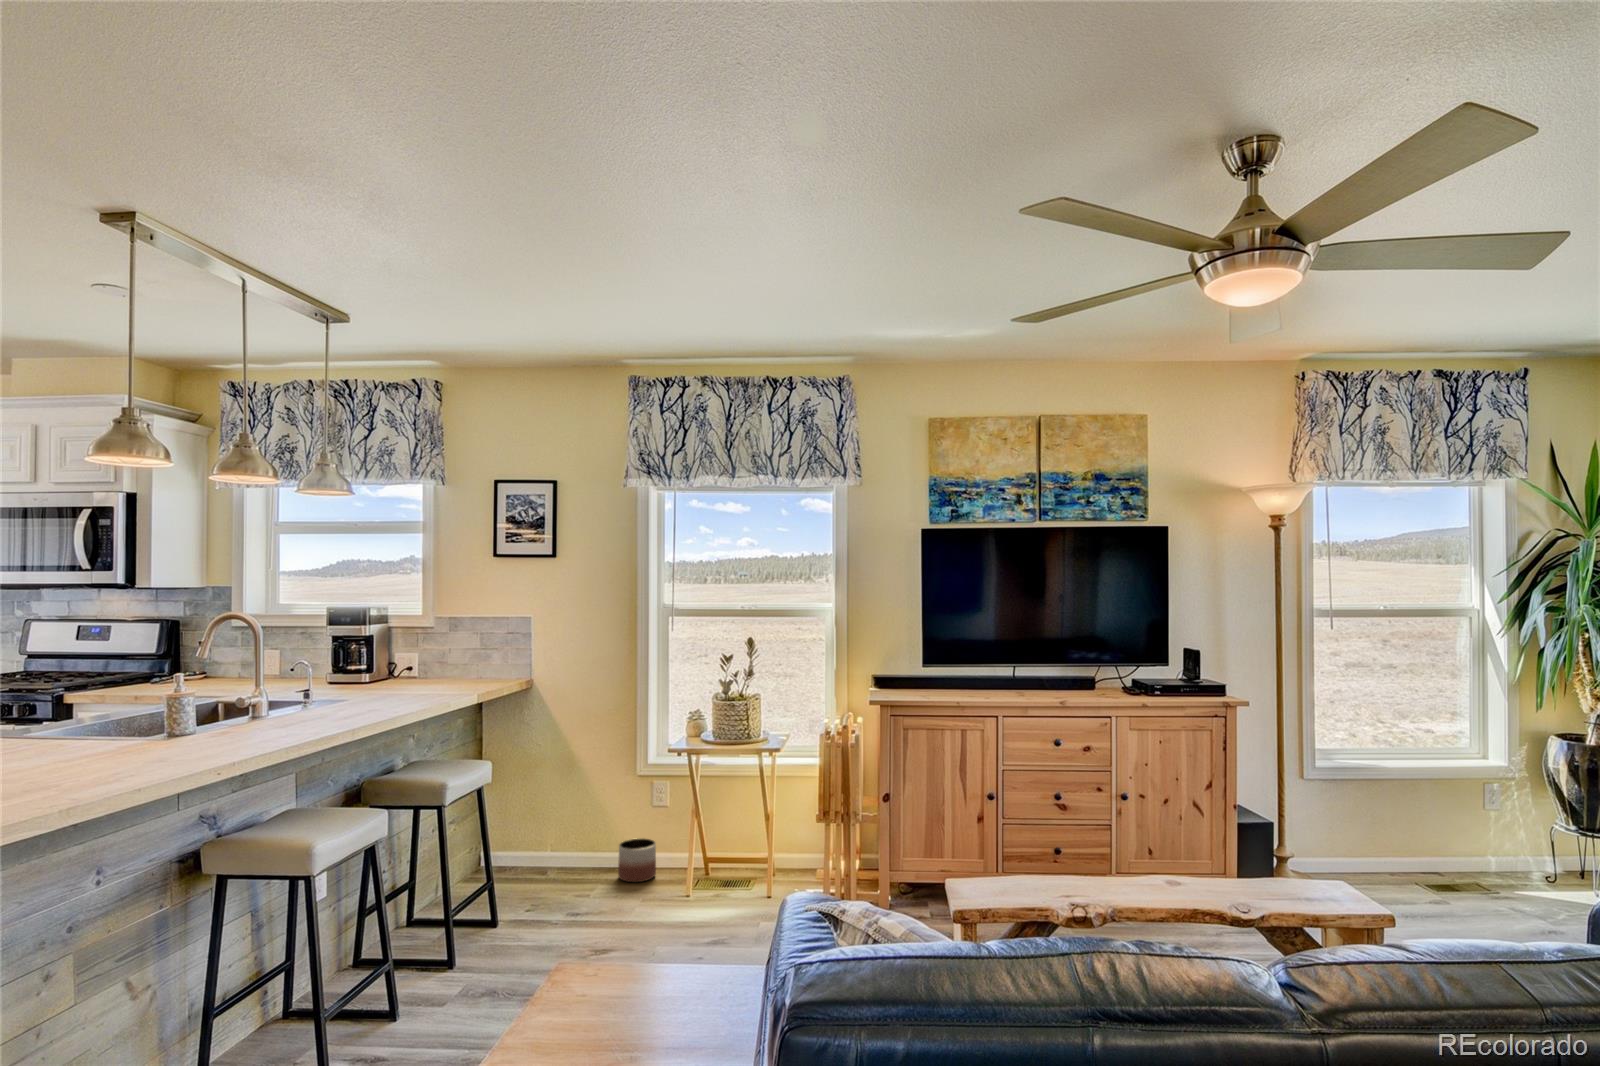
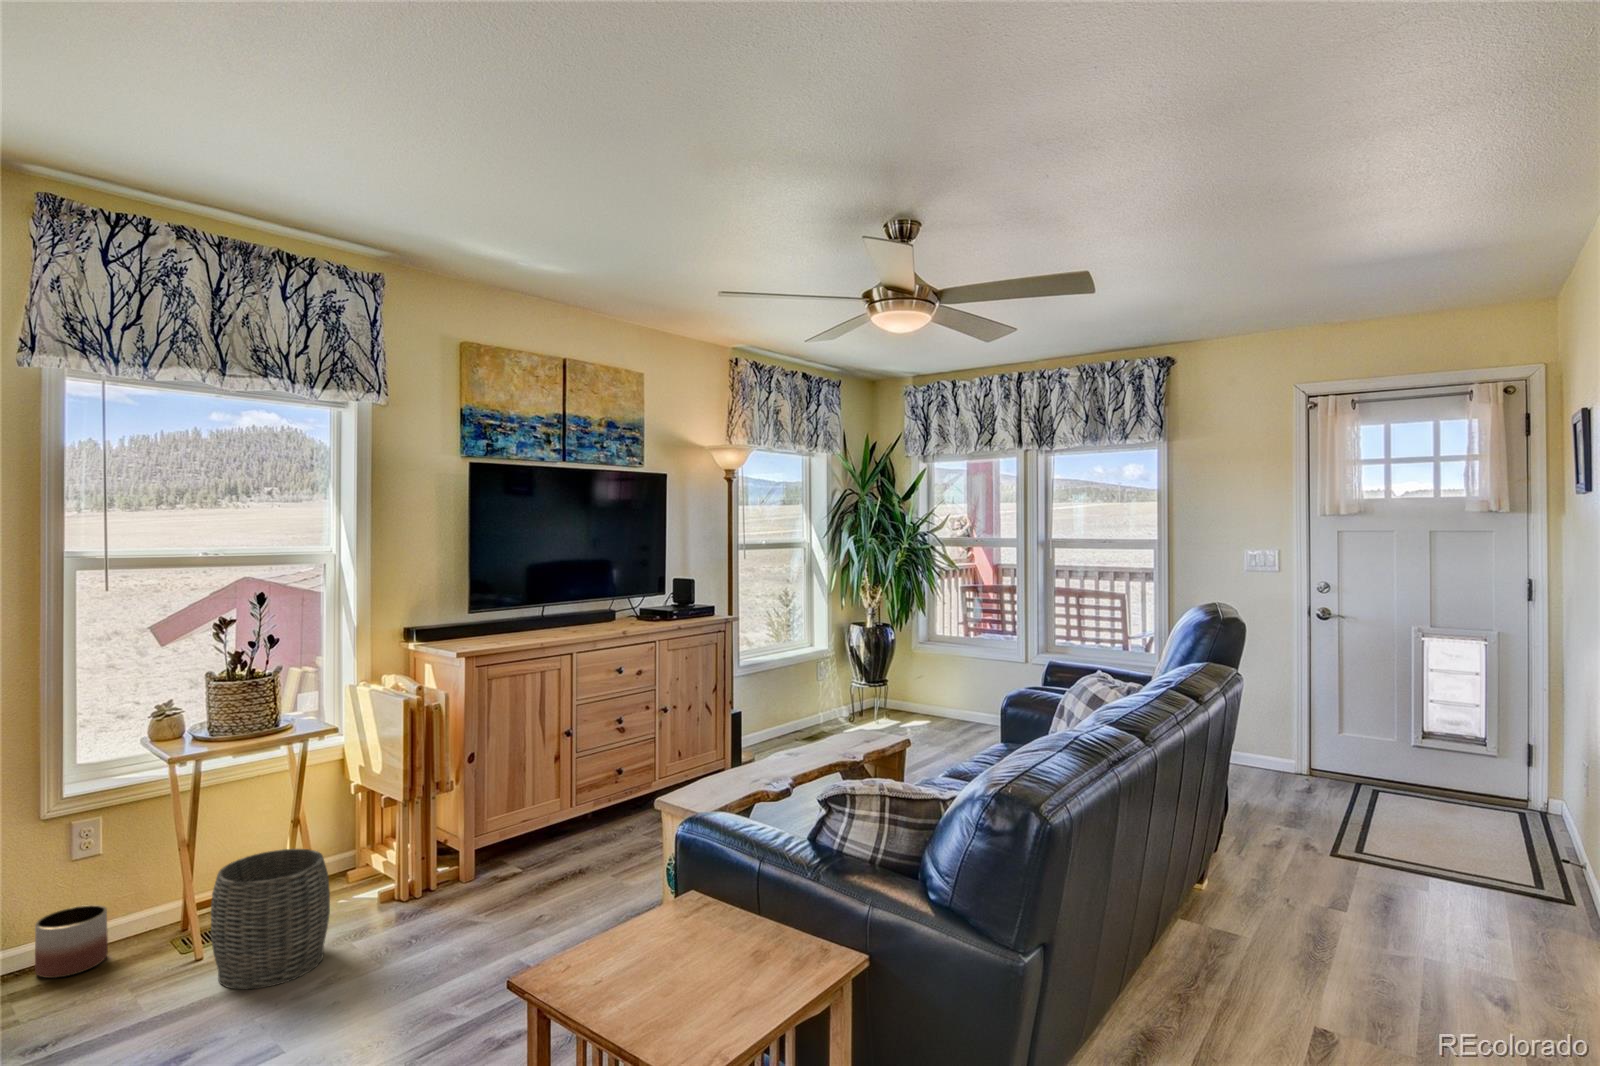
woven basket: none [661,832,737,933] -> present [211,849,330,990]

